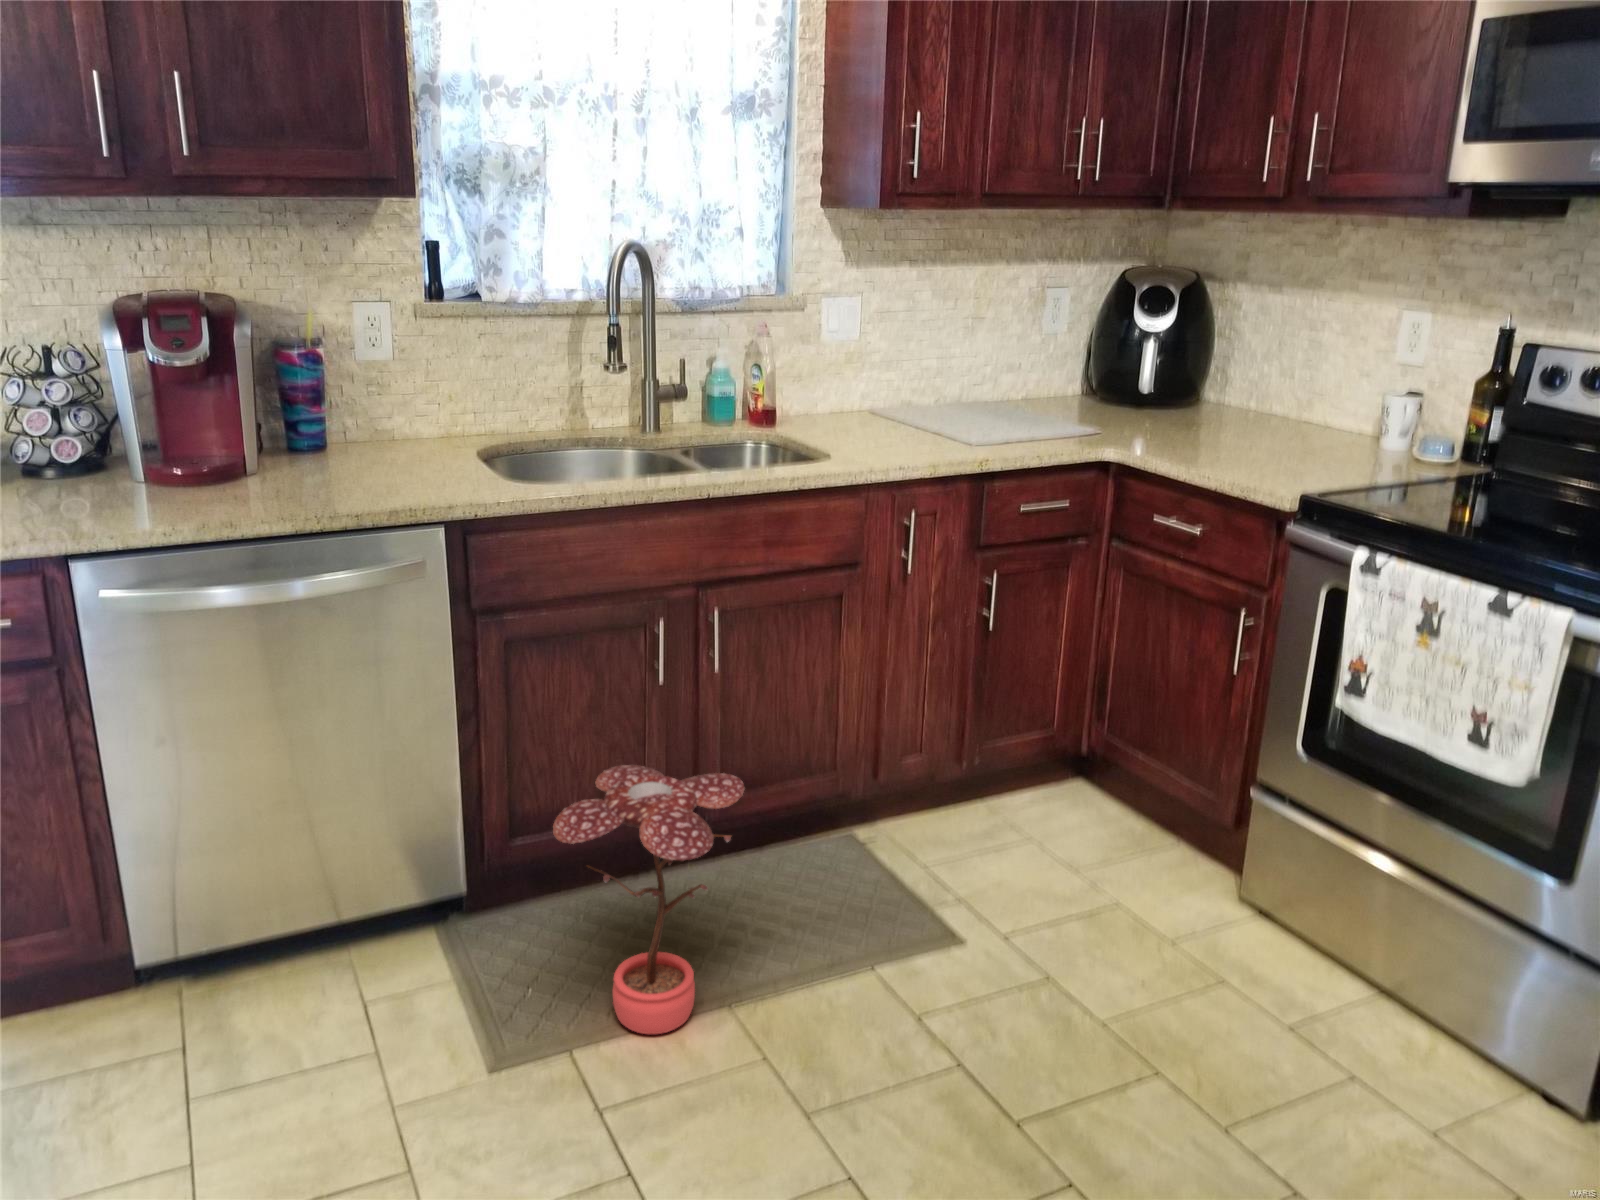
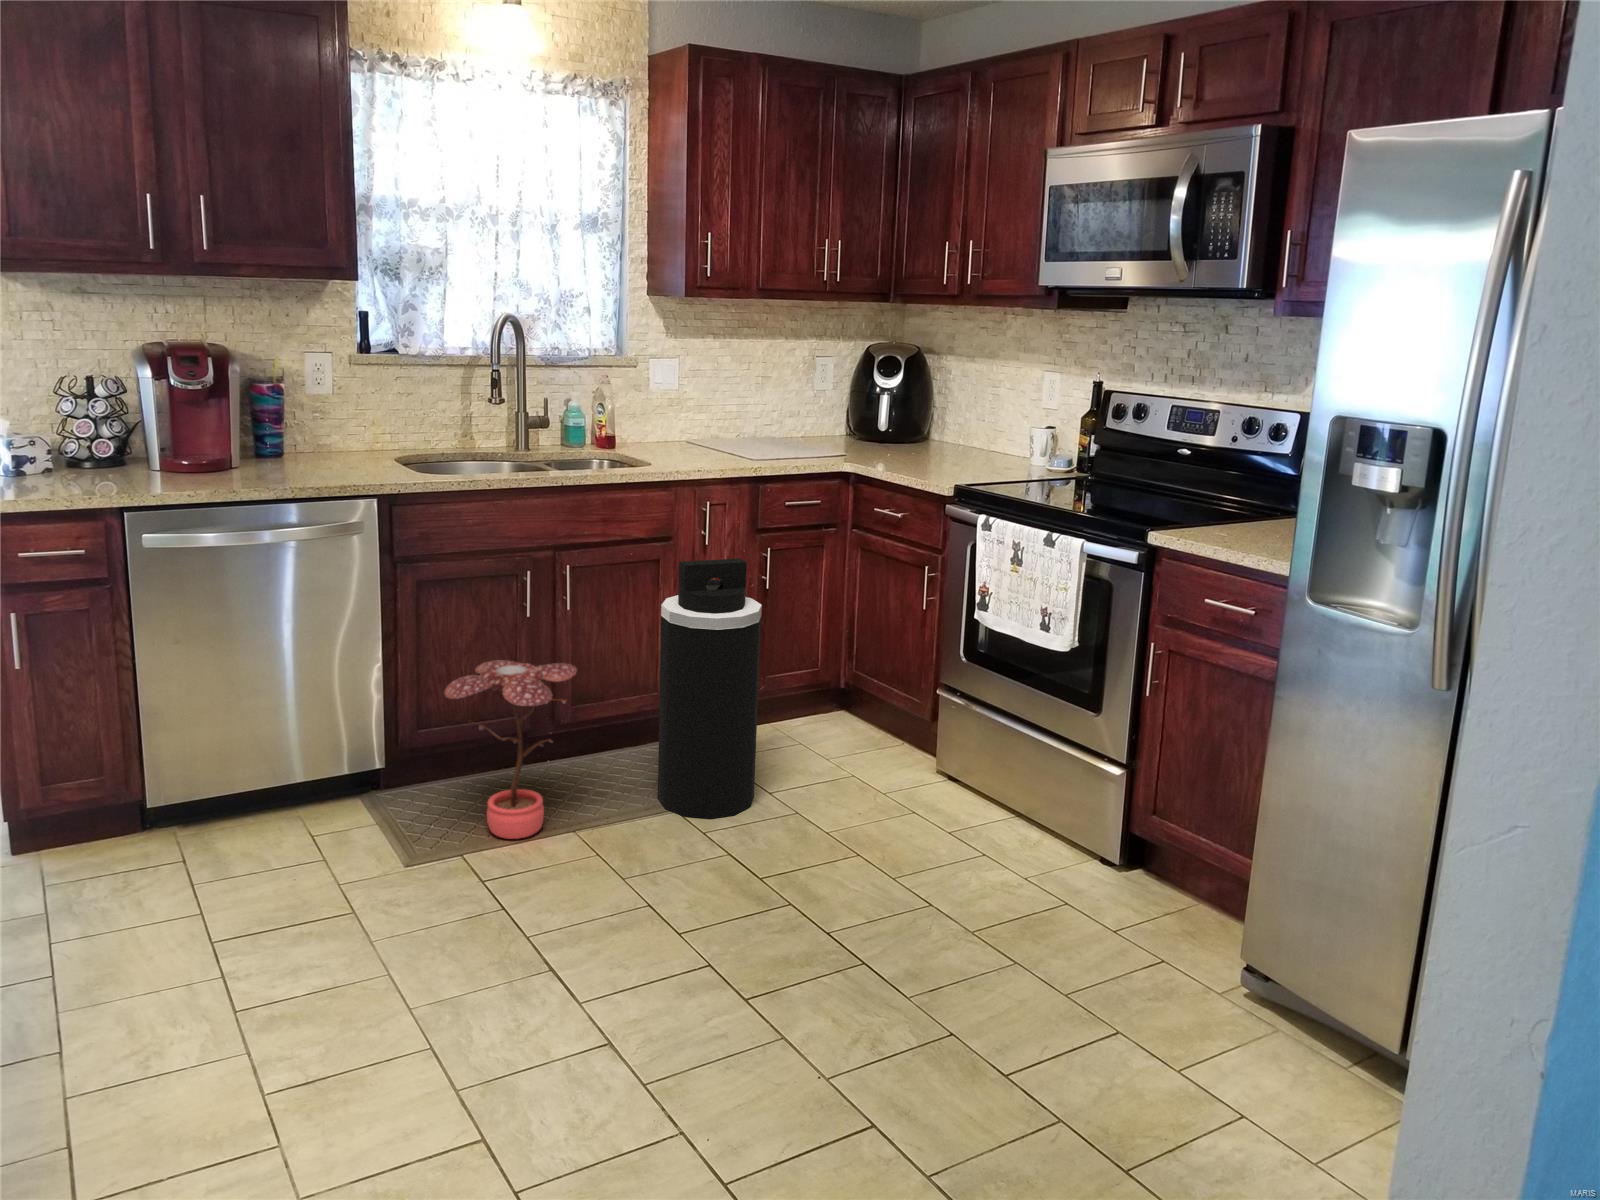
trash can: none [853,614,1016,998] -> present [658,558,762,819]

